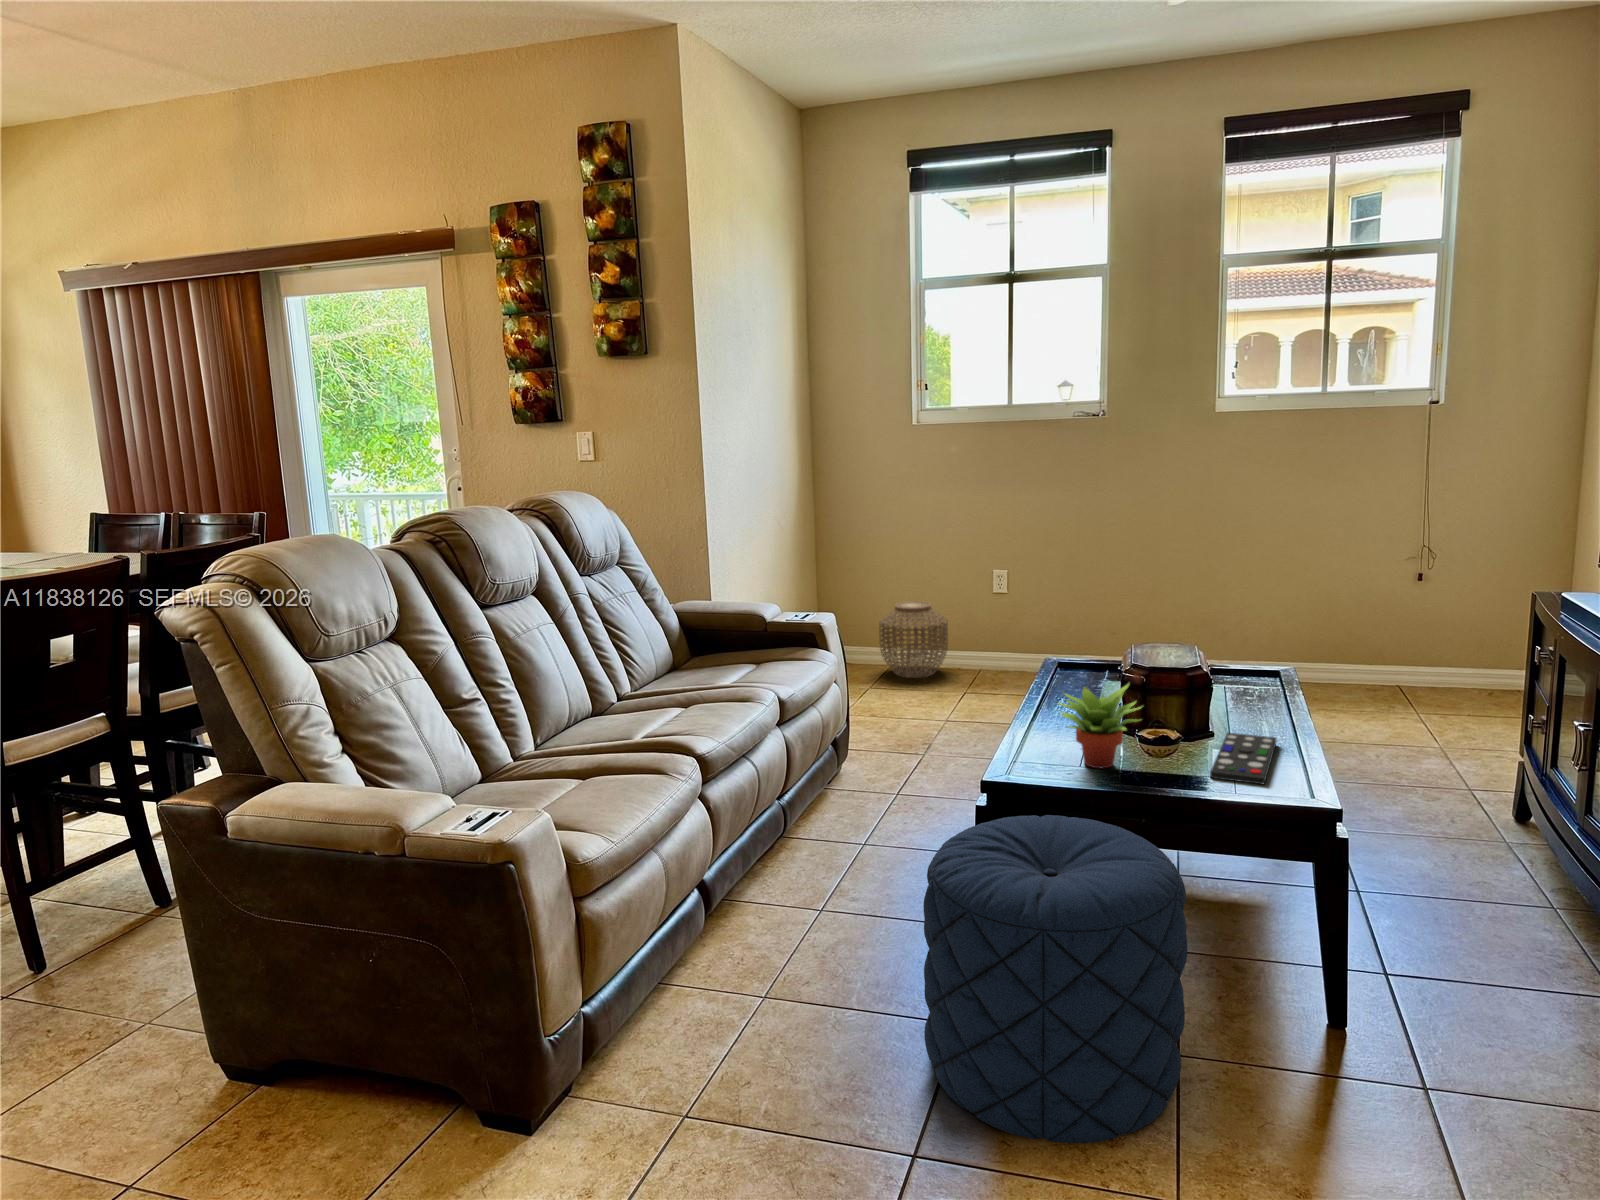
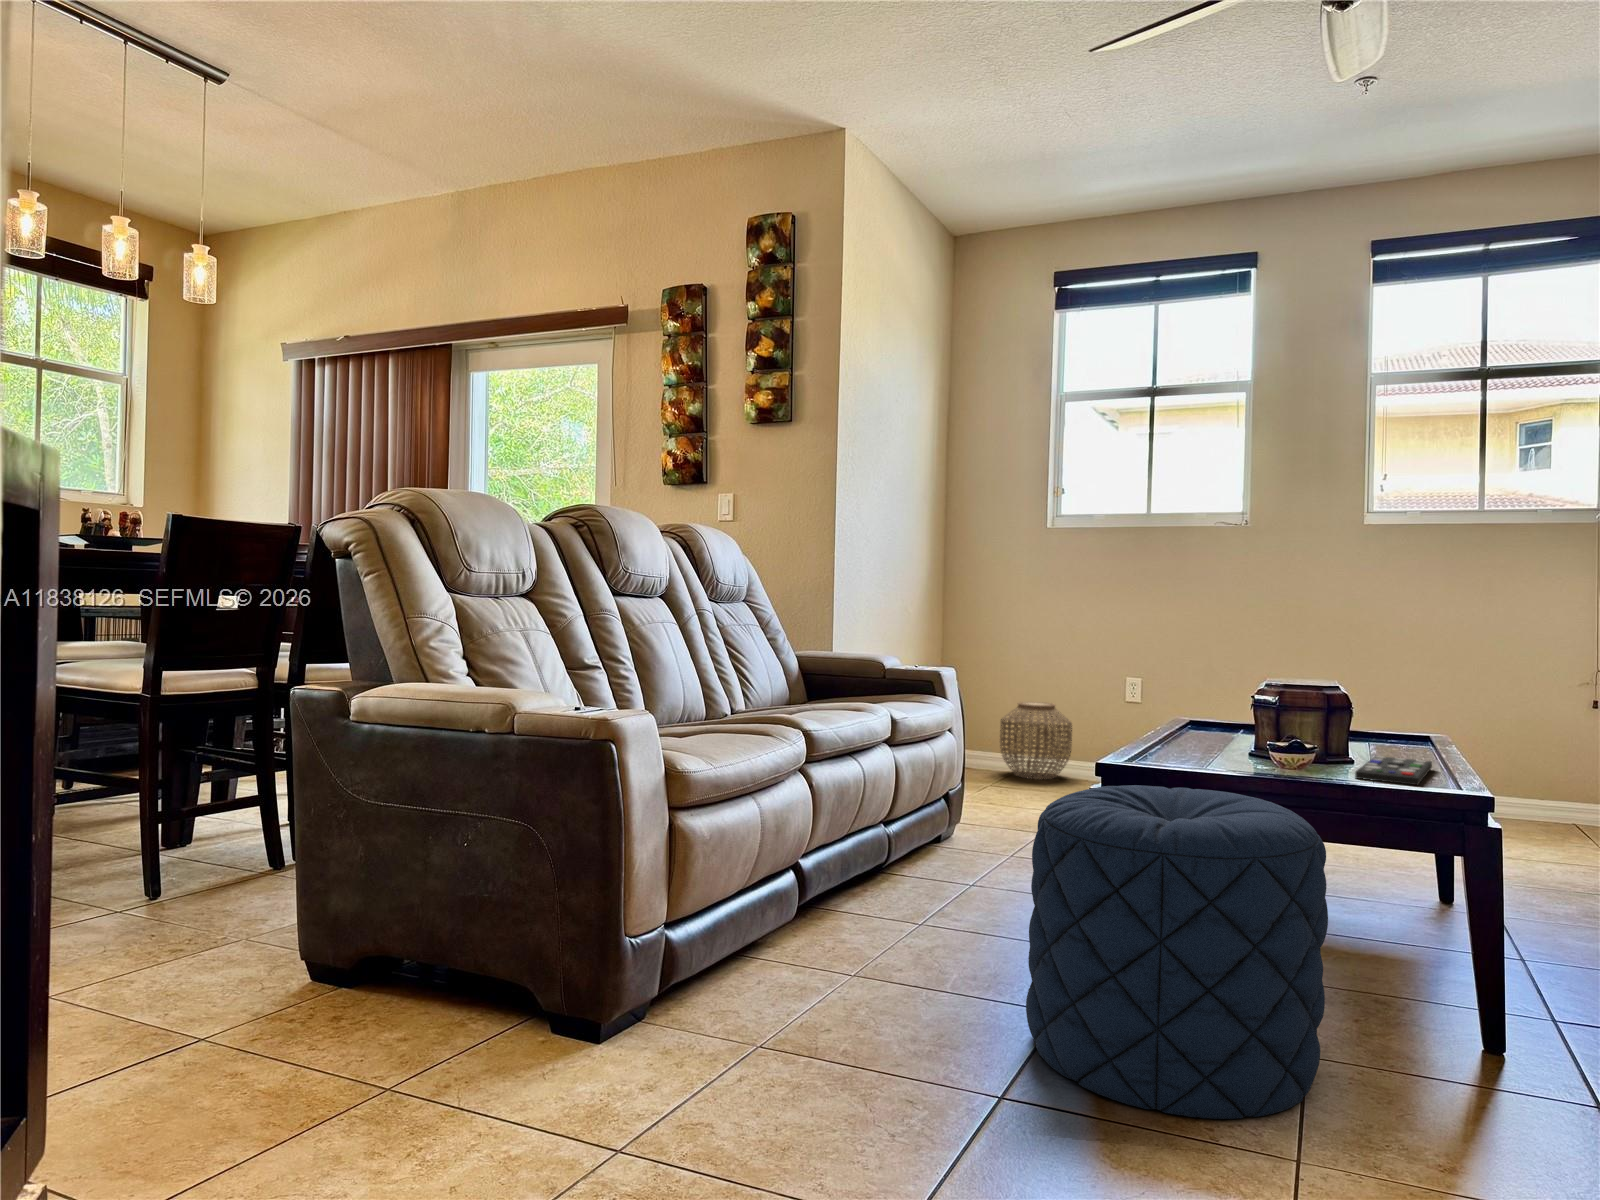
succulent plant: present [1058,683,1142,768] -> none [1182,677,1281,766]

